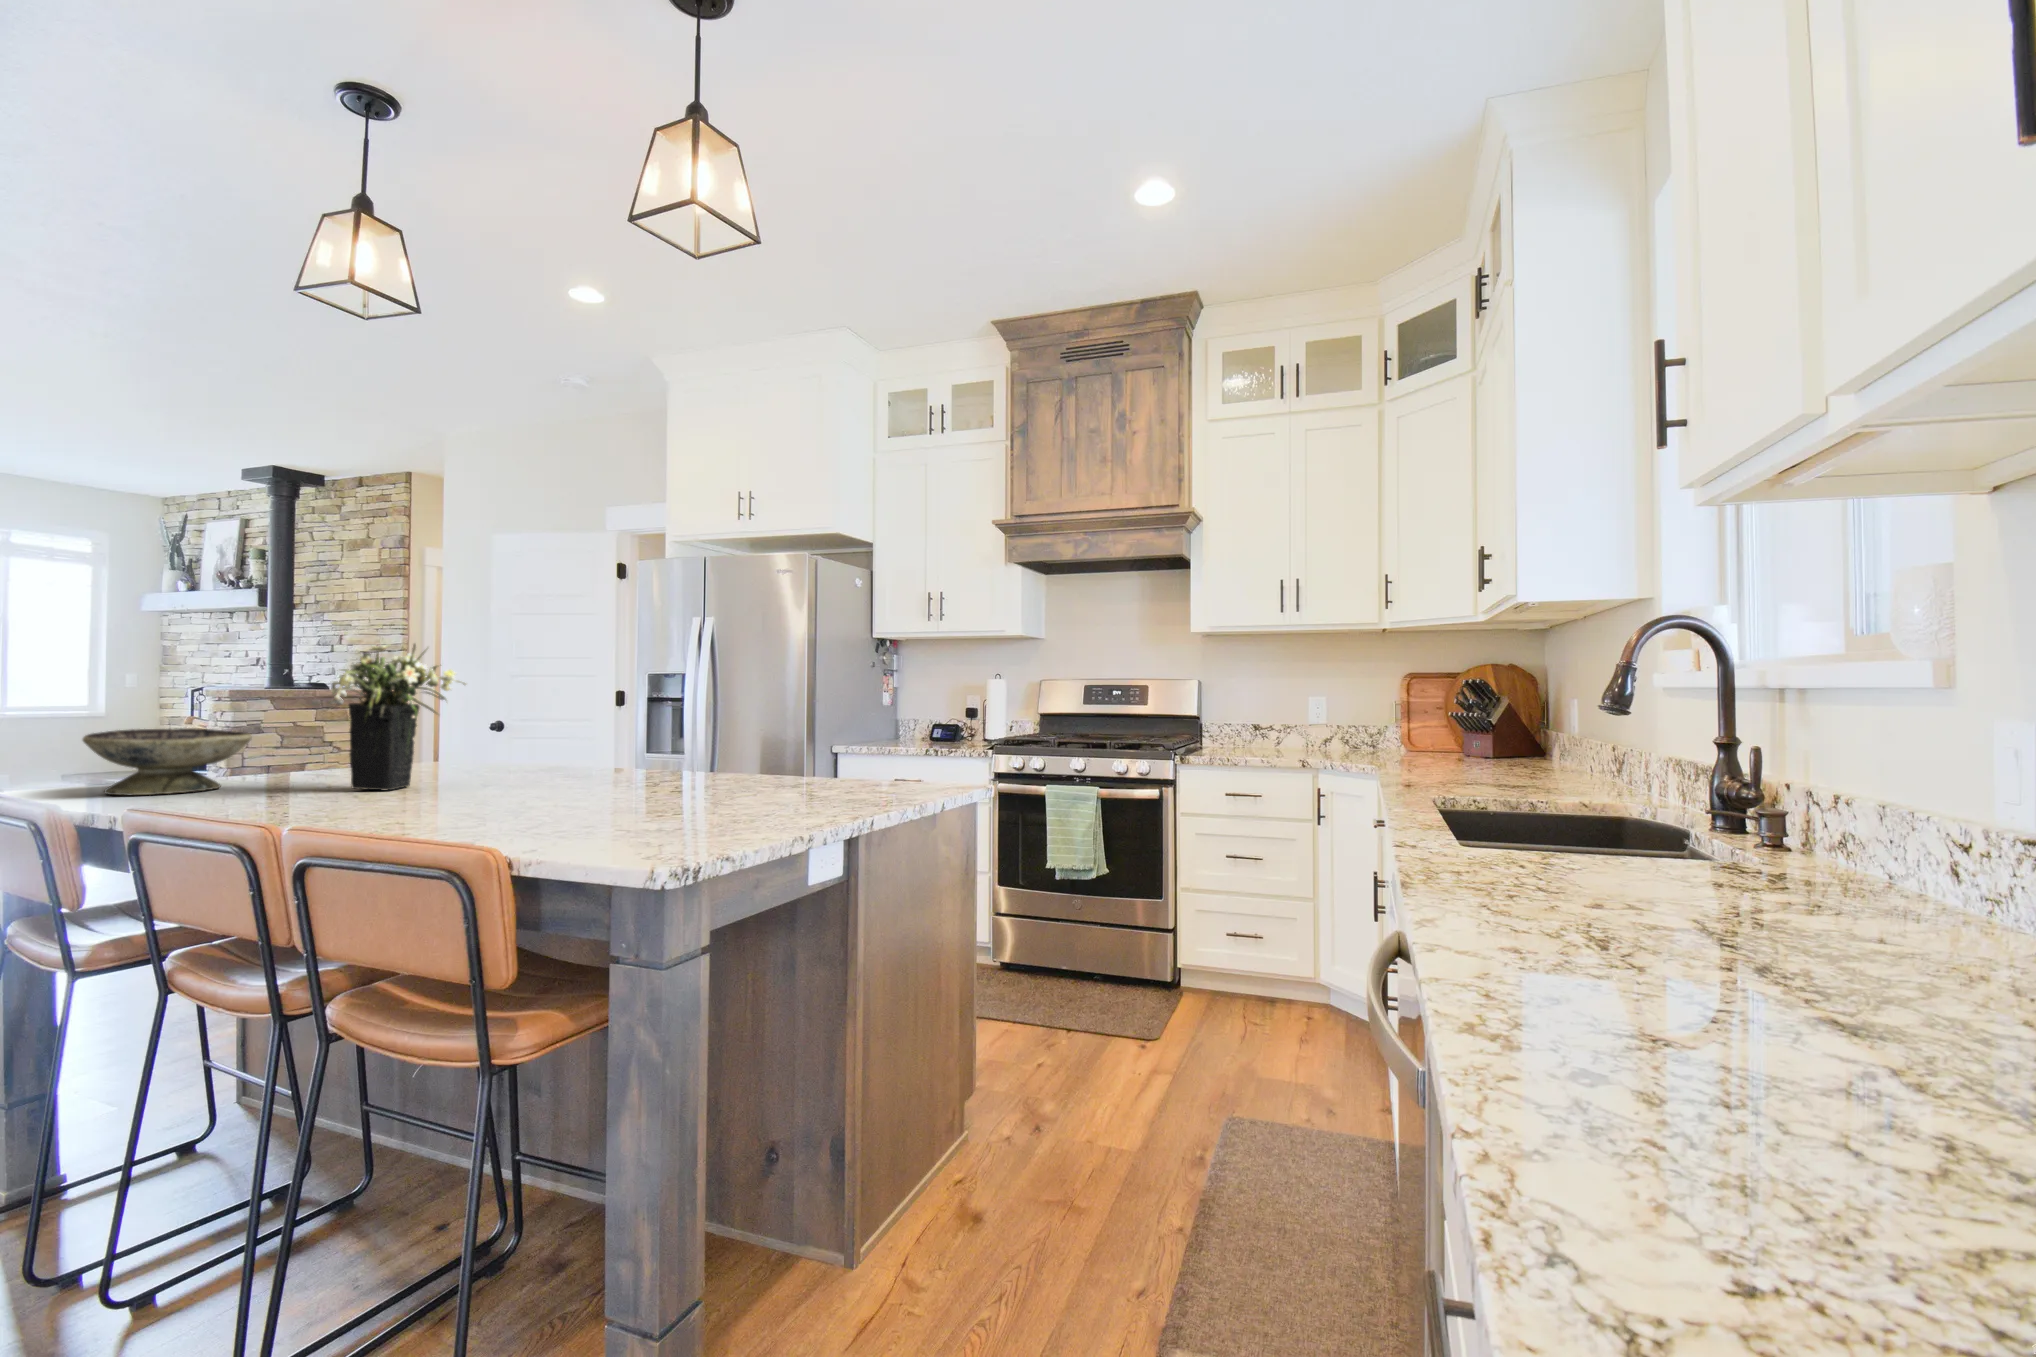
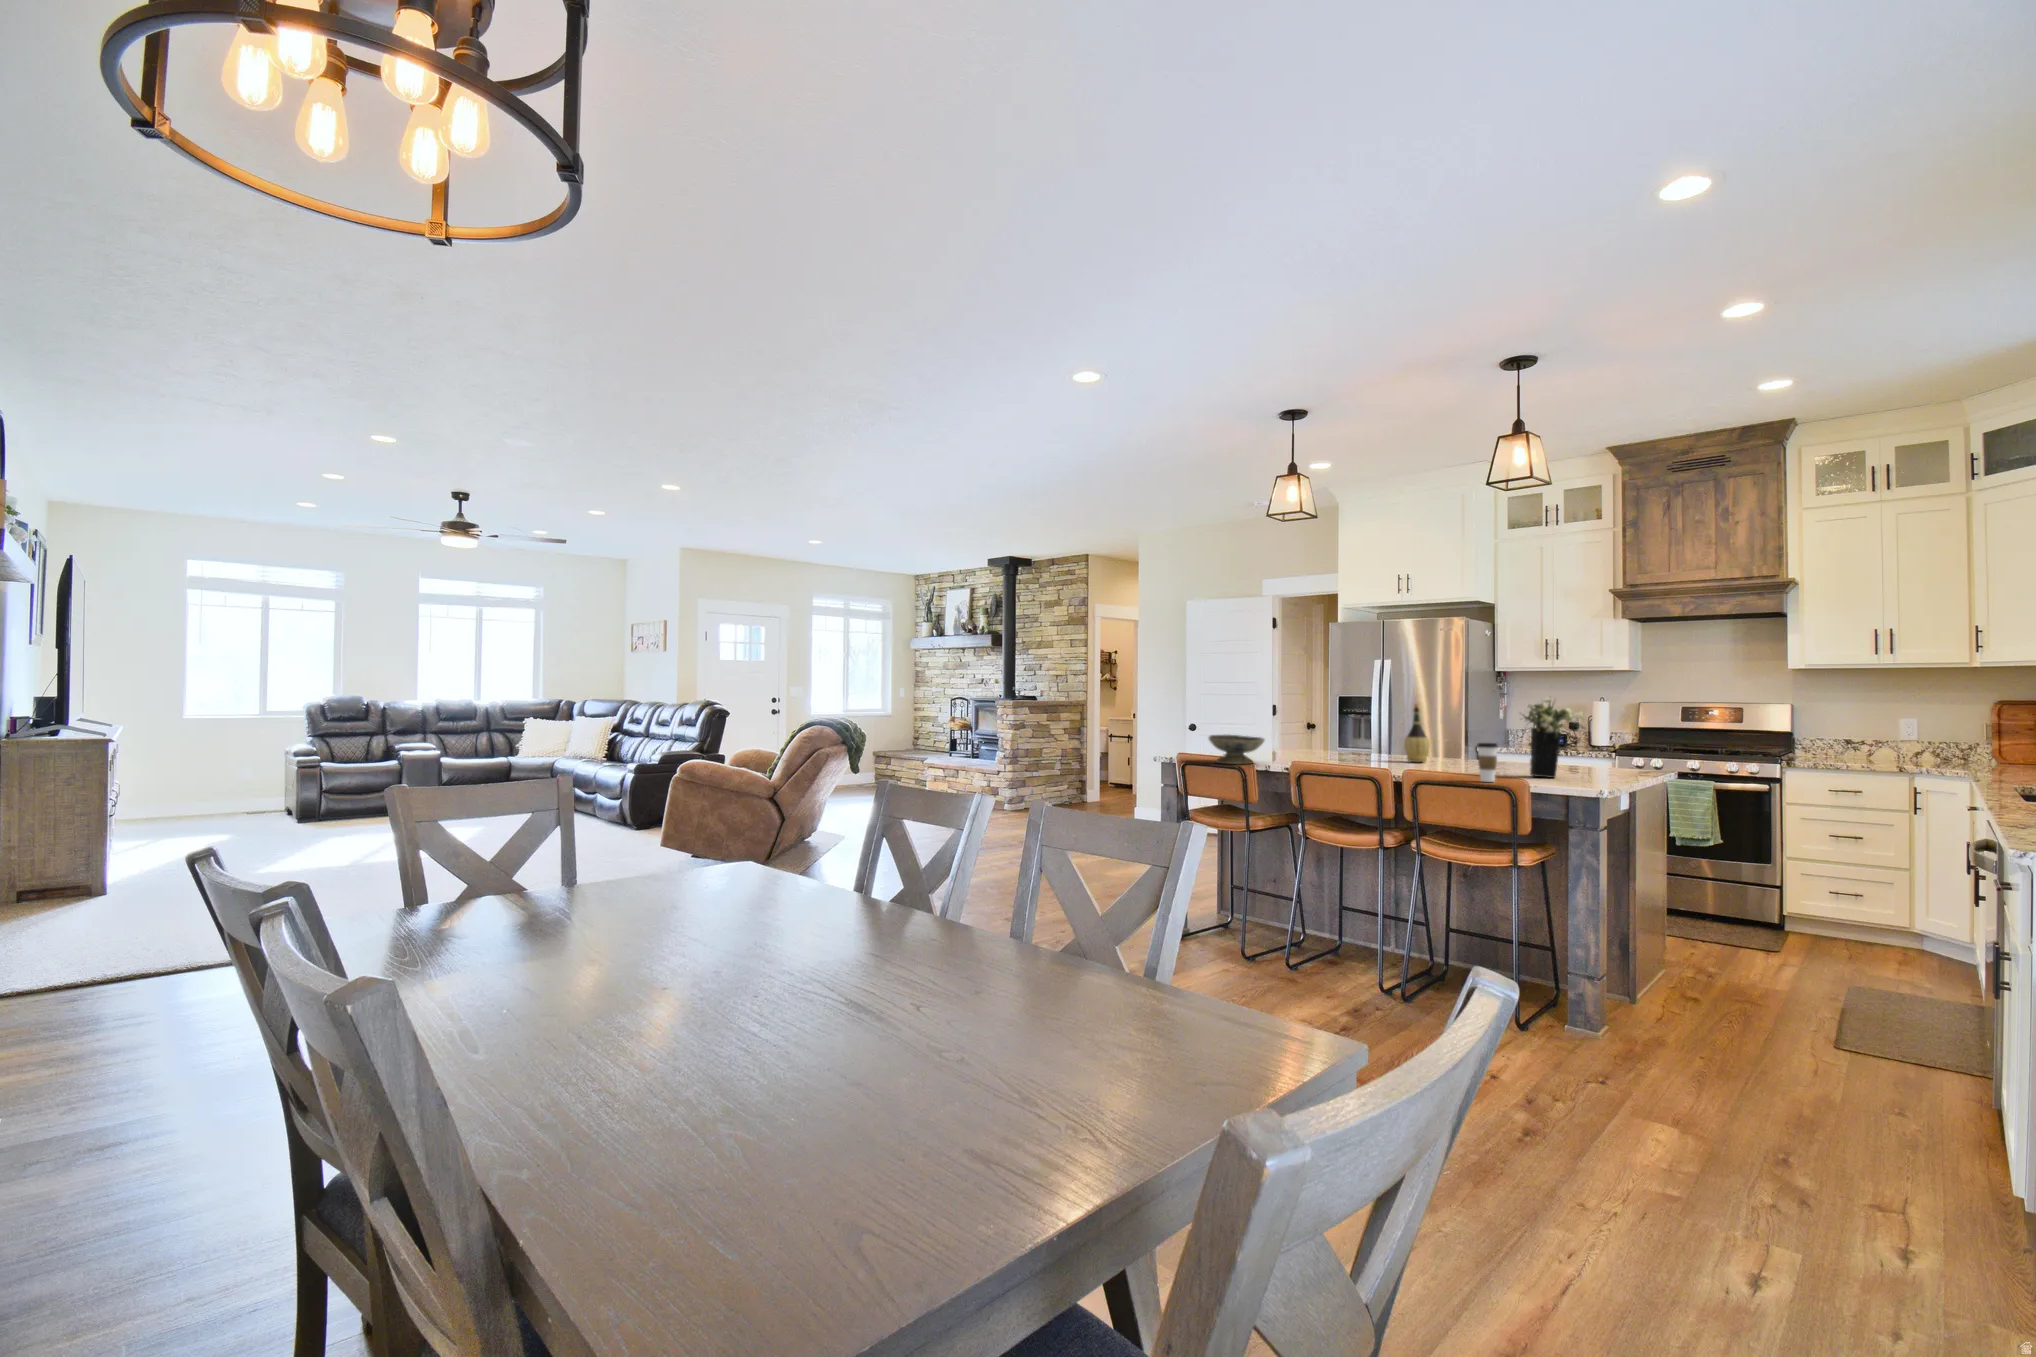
flower arrangement: present [328,644,466,790] -> present [1523,697,1584,778]
wine bottle: none [576,665,626,776] -> present [1404,704,1430,762]
coffee cup: none [517,735,570,830] -> present [1477,743,1498,782]

